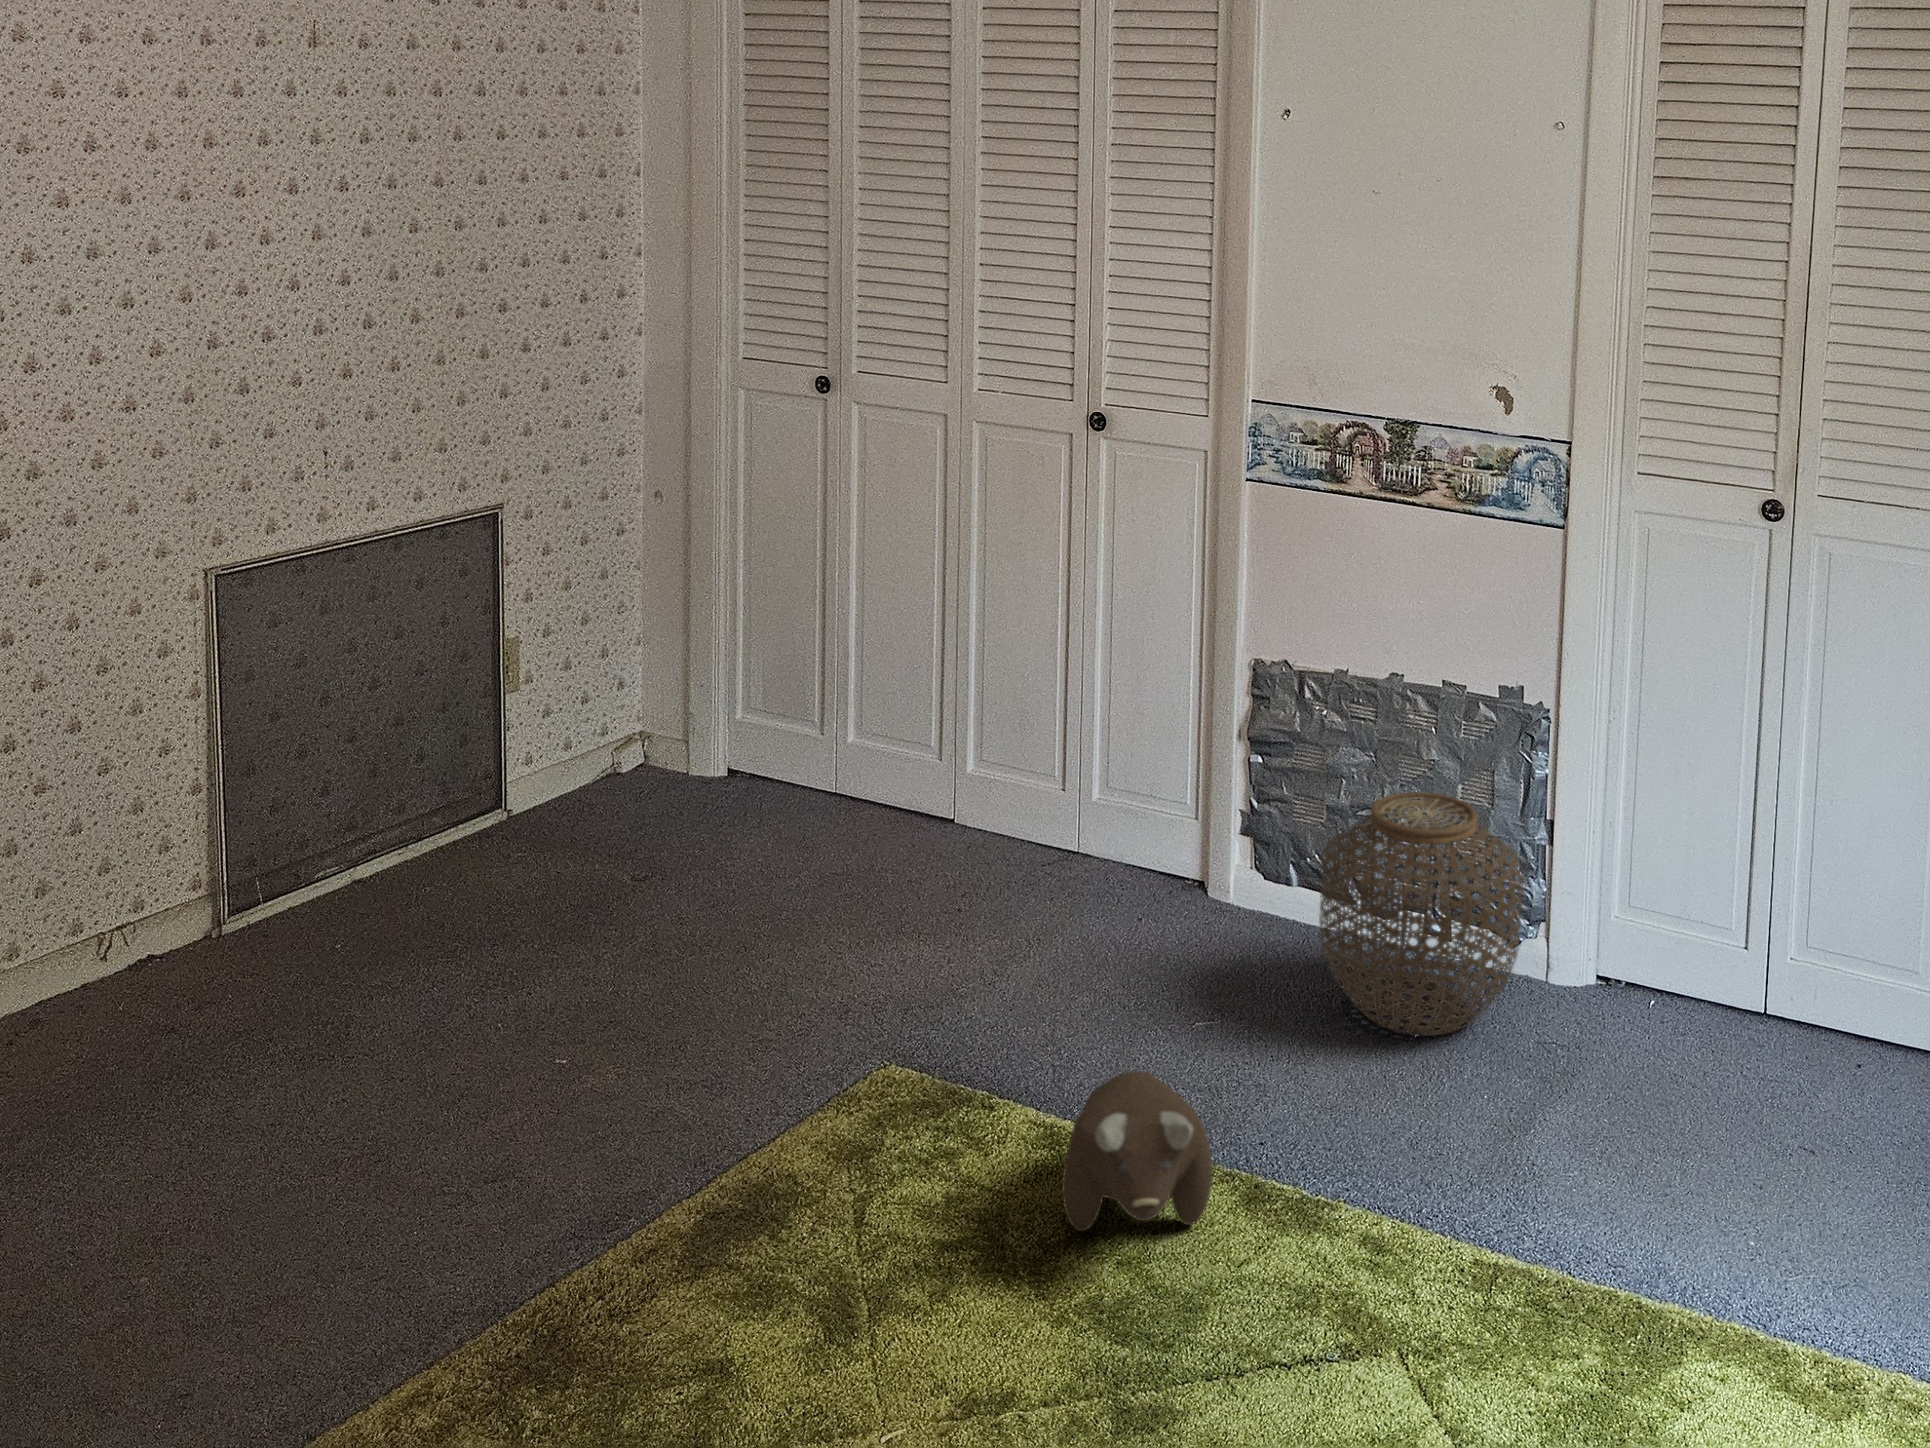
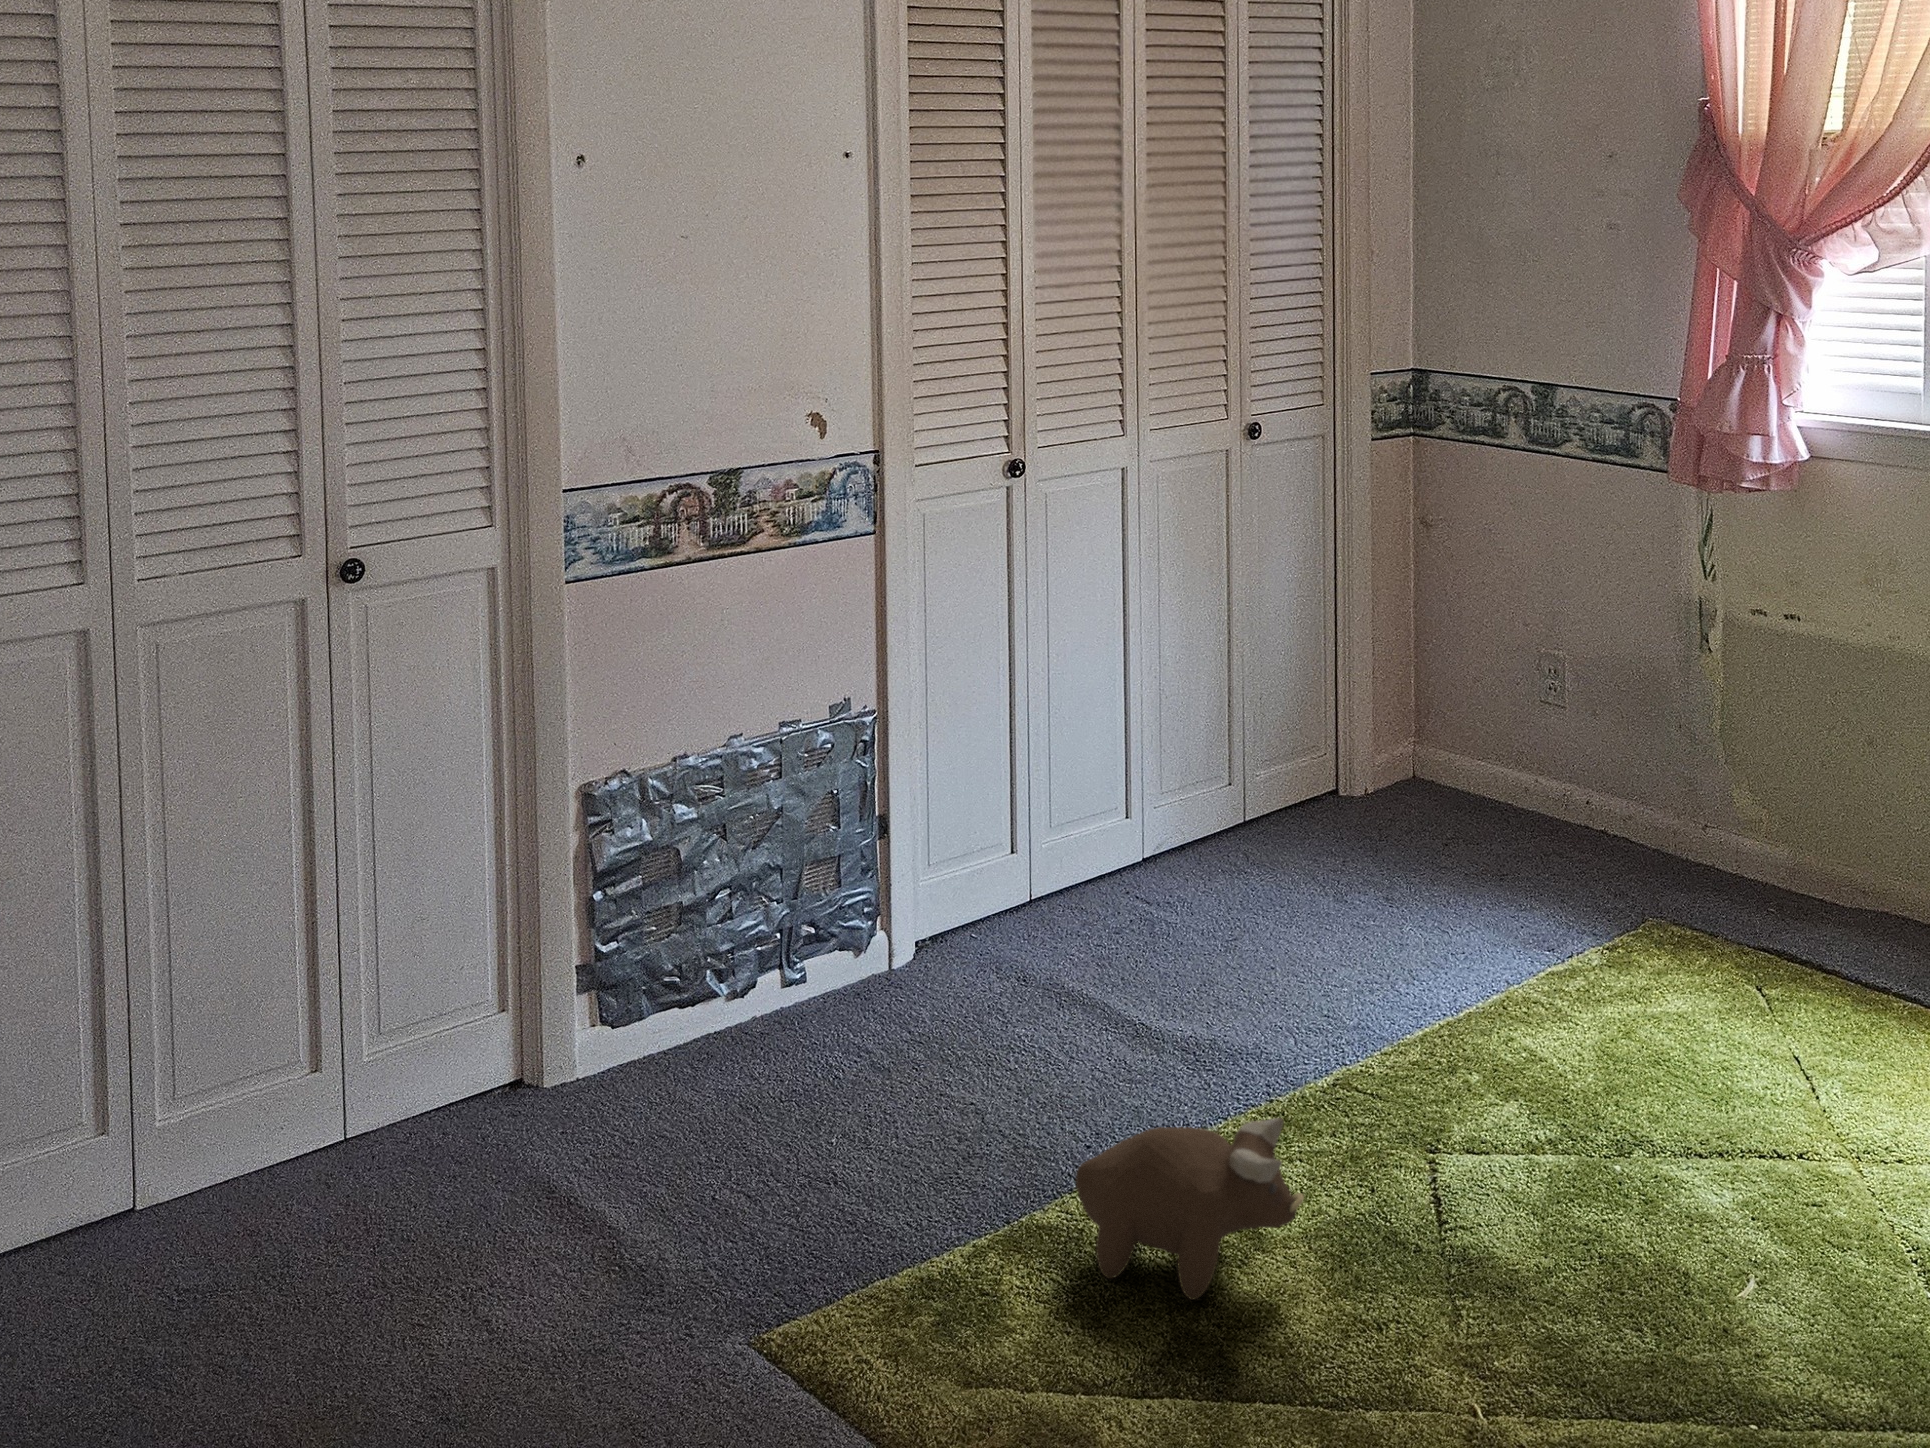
woven basket: present [1320,792,1523,1035] -> none [796,820,997,1064]

